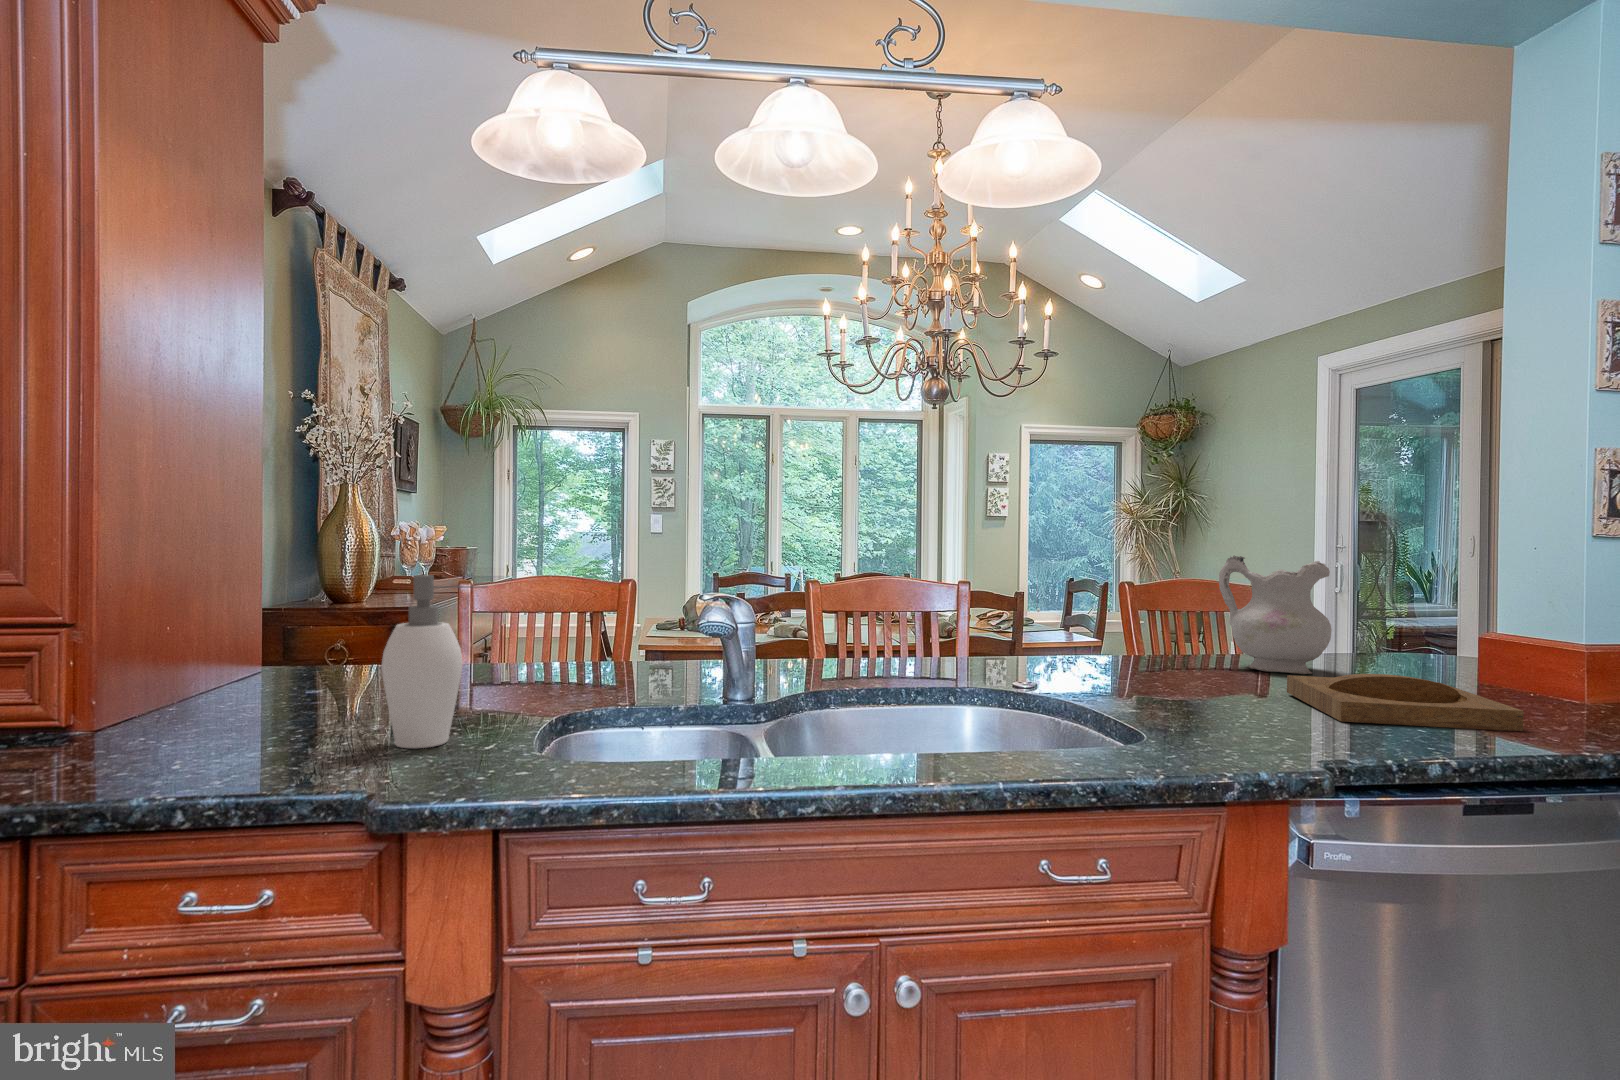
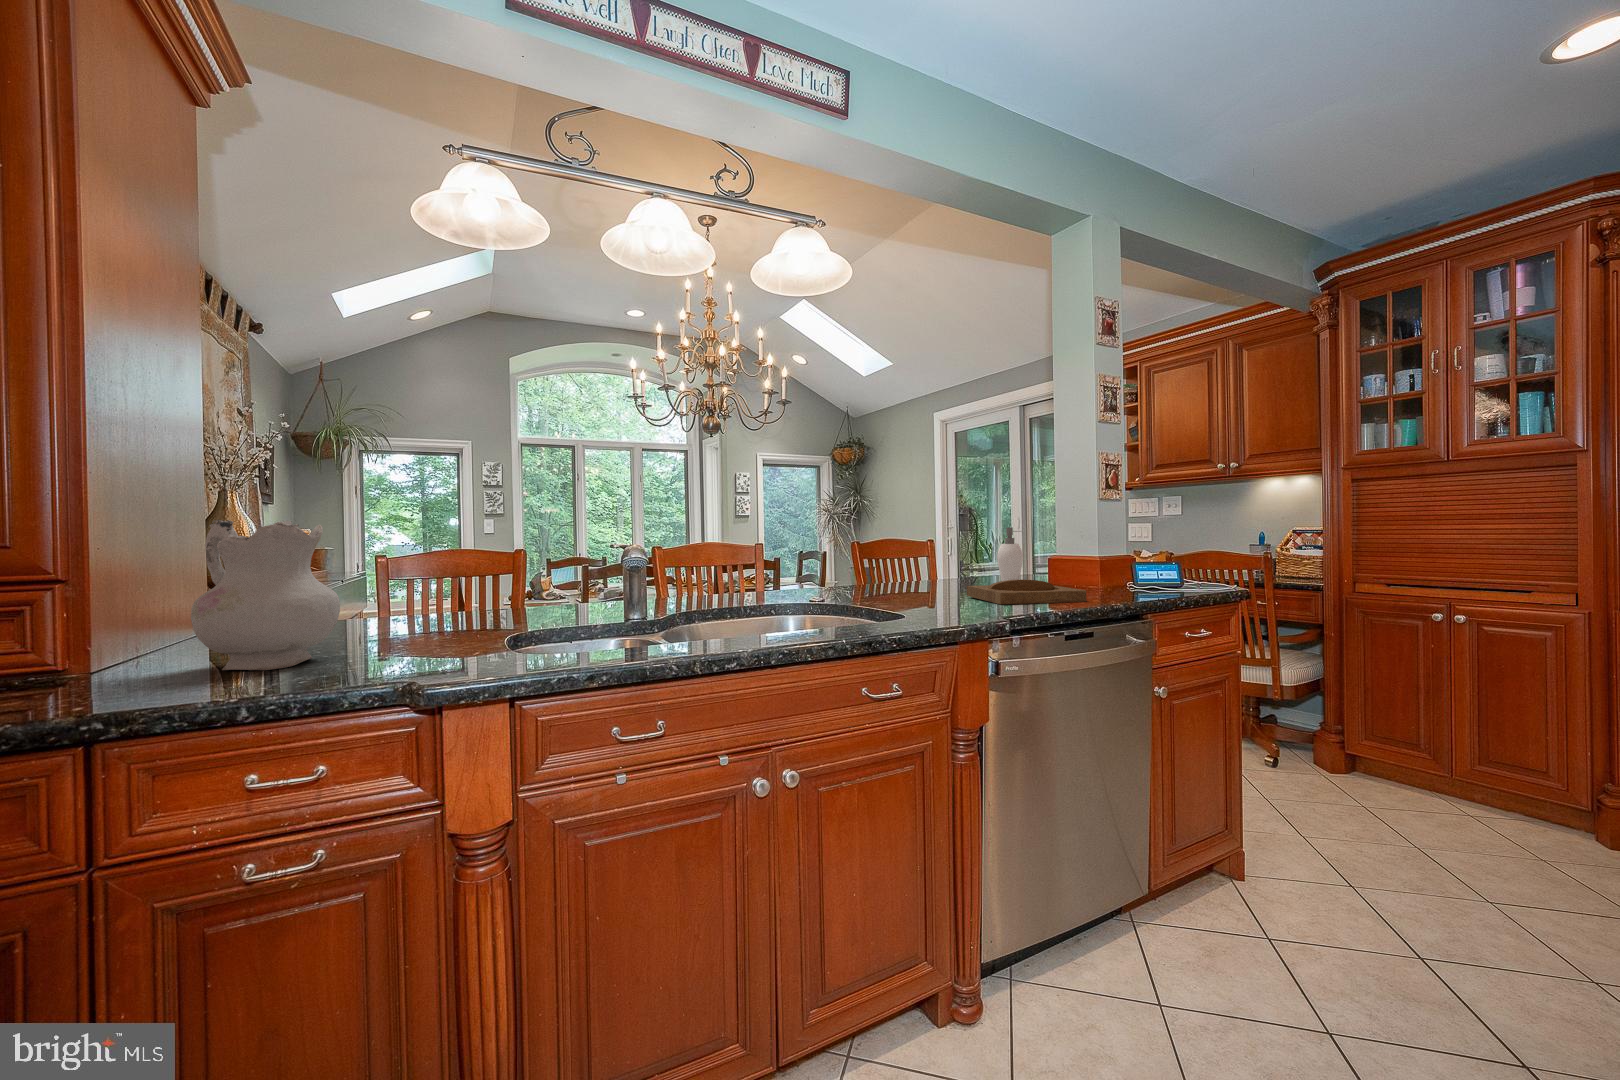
ceramic pitcher: present [1219,556,1332,674] -> present [191,520,340,670]
soap dispenser: present [382,575,487,748] -> present [997,527,1023,581]

